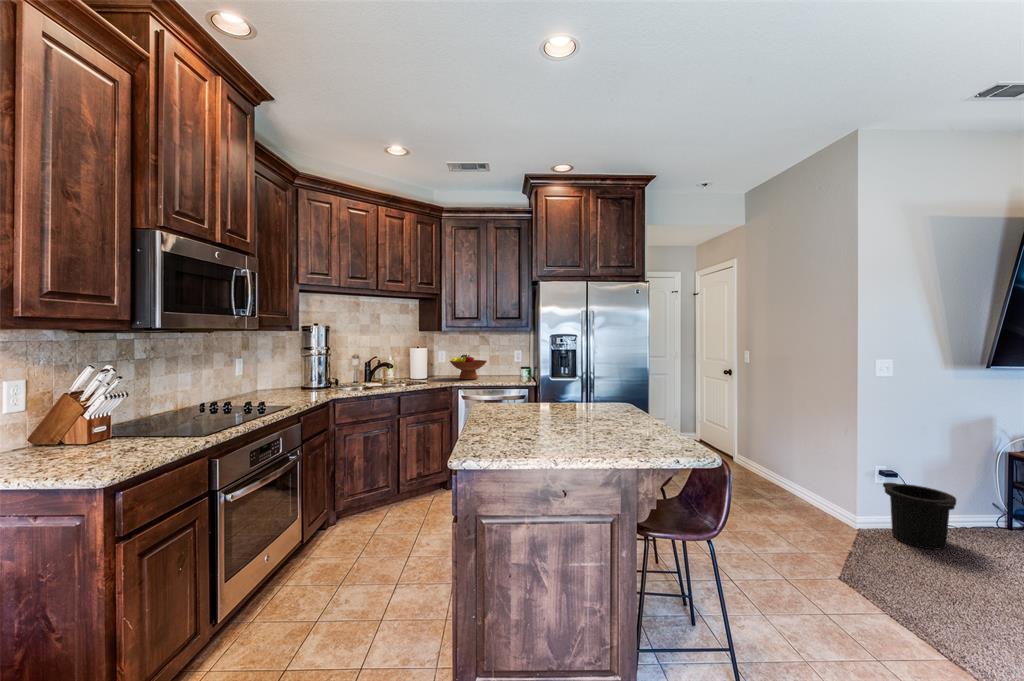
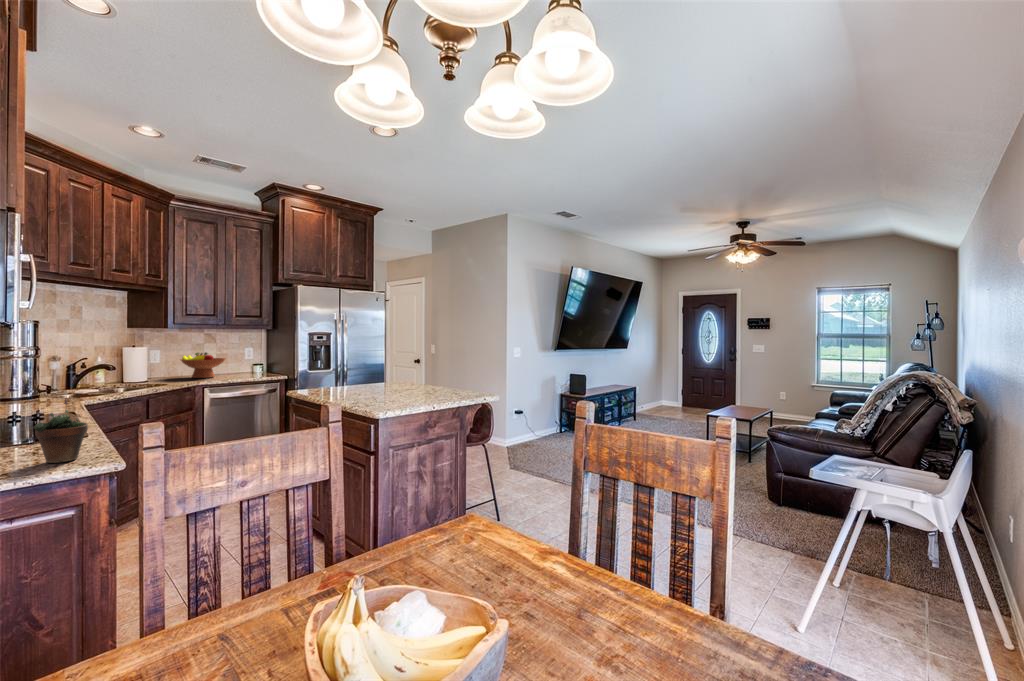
succulent plant: none [76,400,134,466] -> present [34,398,88,463]
trash can: present [883,483,956,549] -> none [517,417,548,449]

